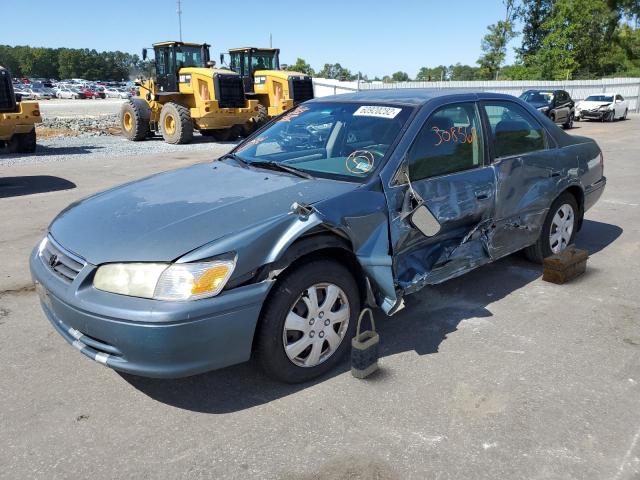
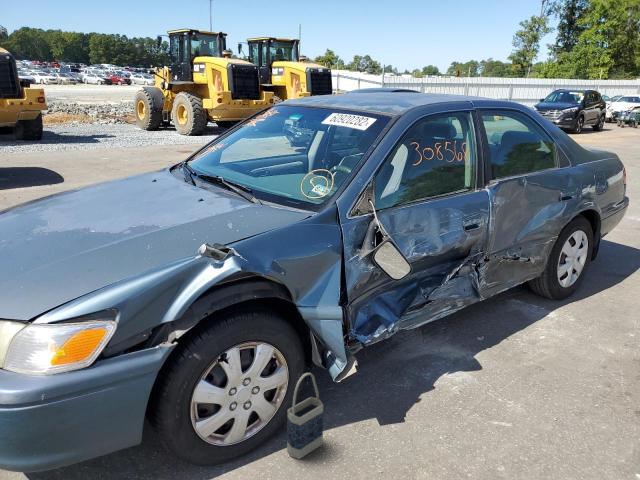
toolbox: present [541,244,589,284] -> none [546,278,605,327]

